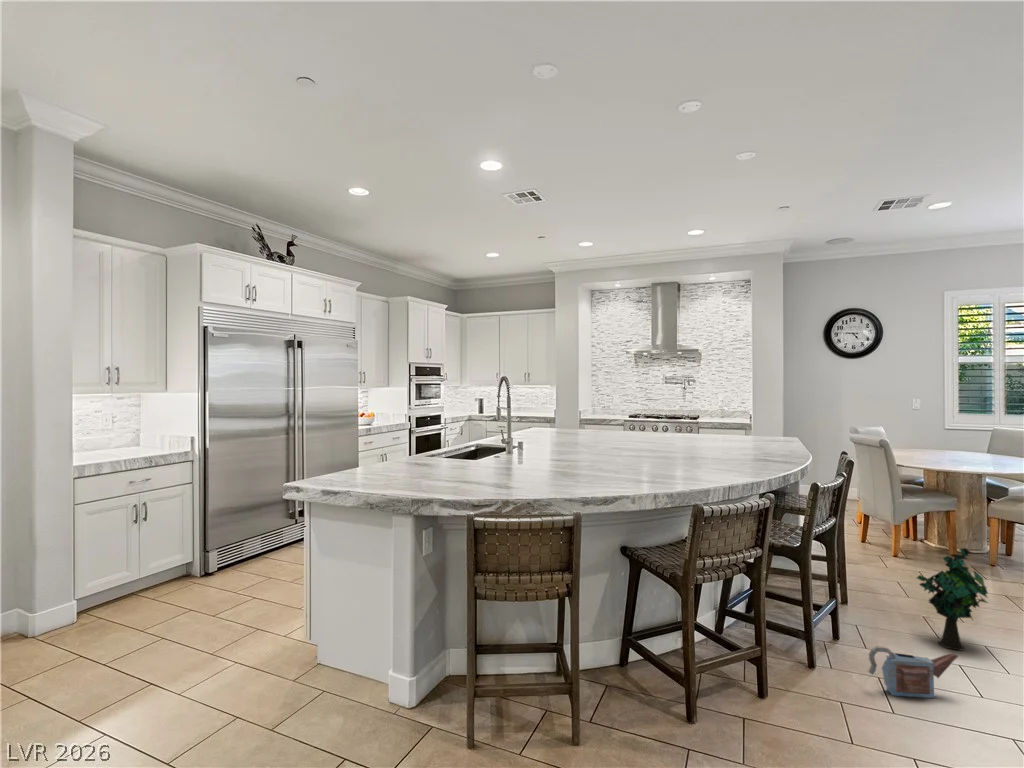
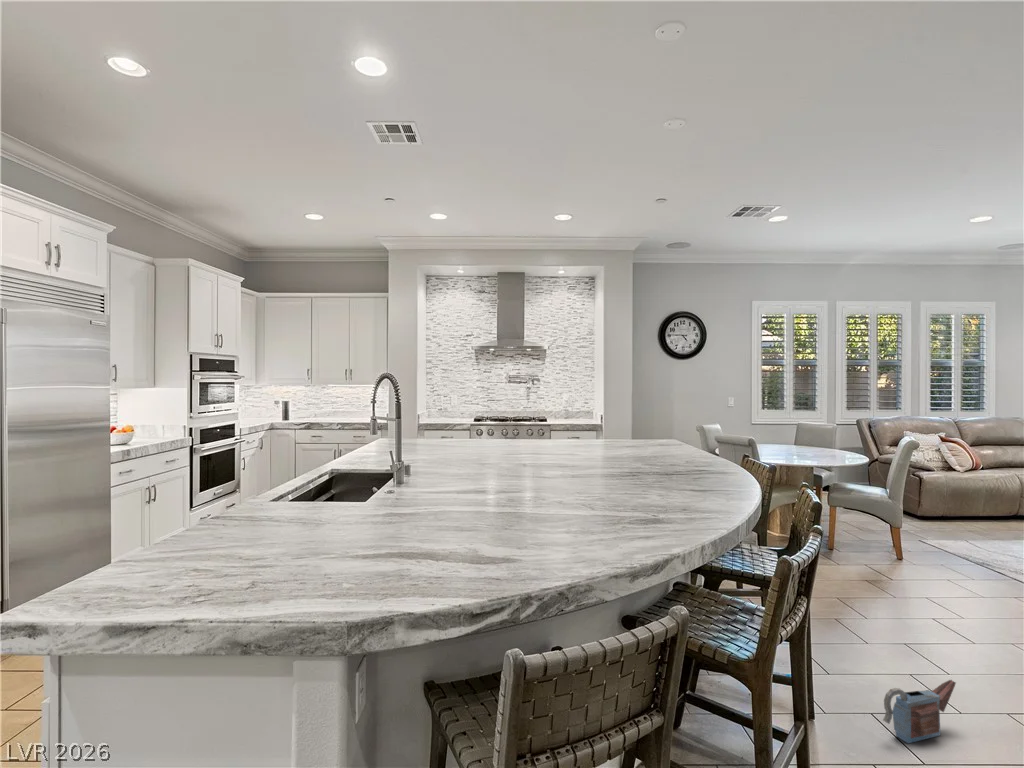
decorative plant: present [917,548,988,650] -> none [854,552,924,660]

